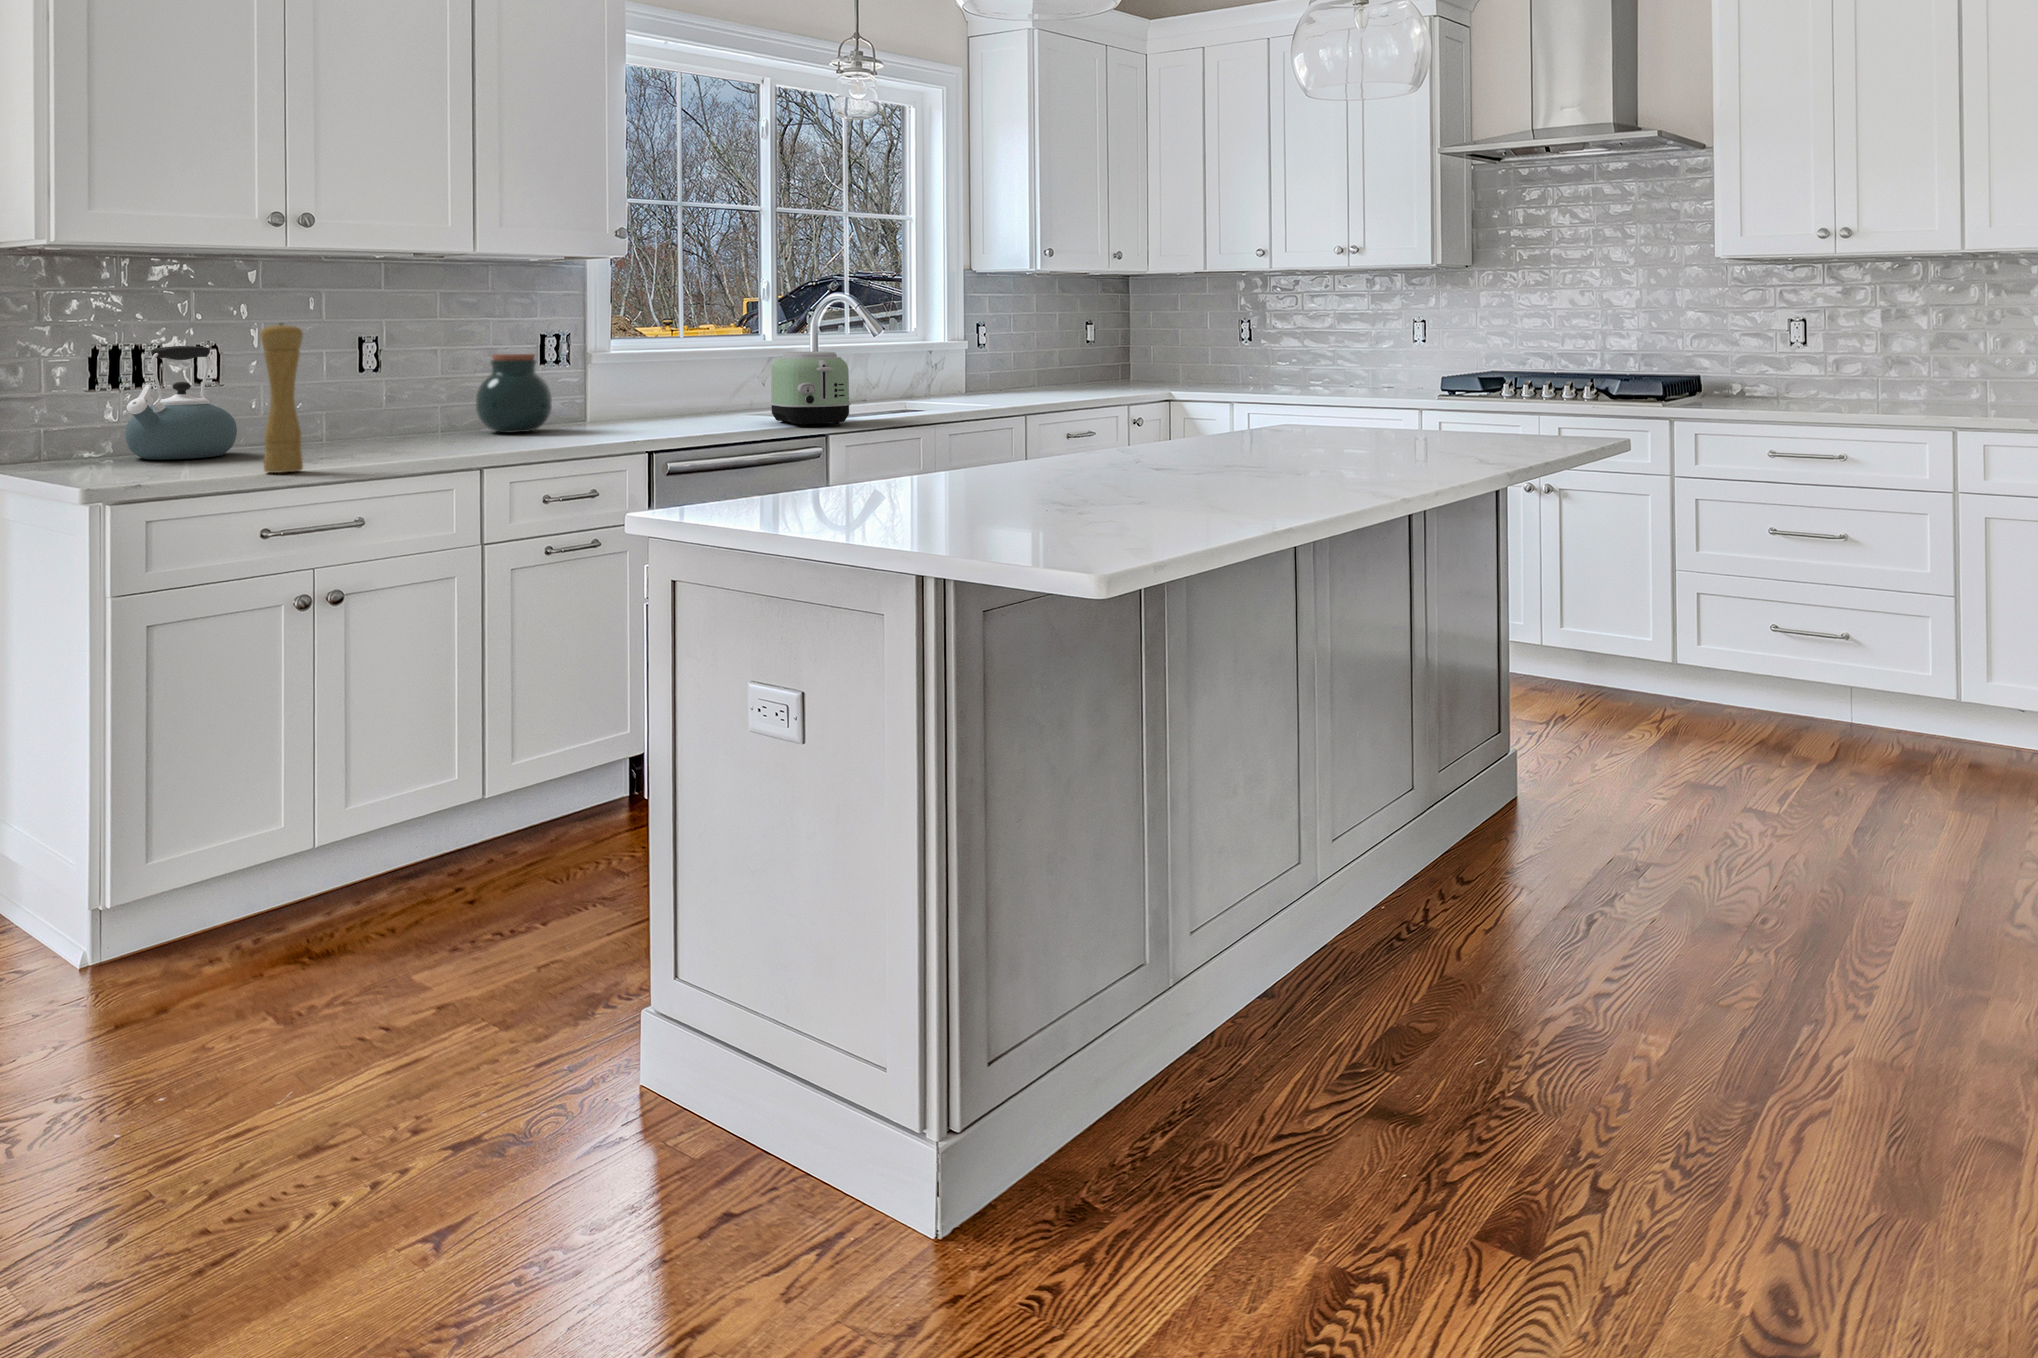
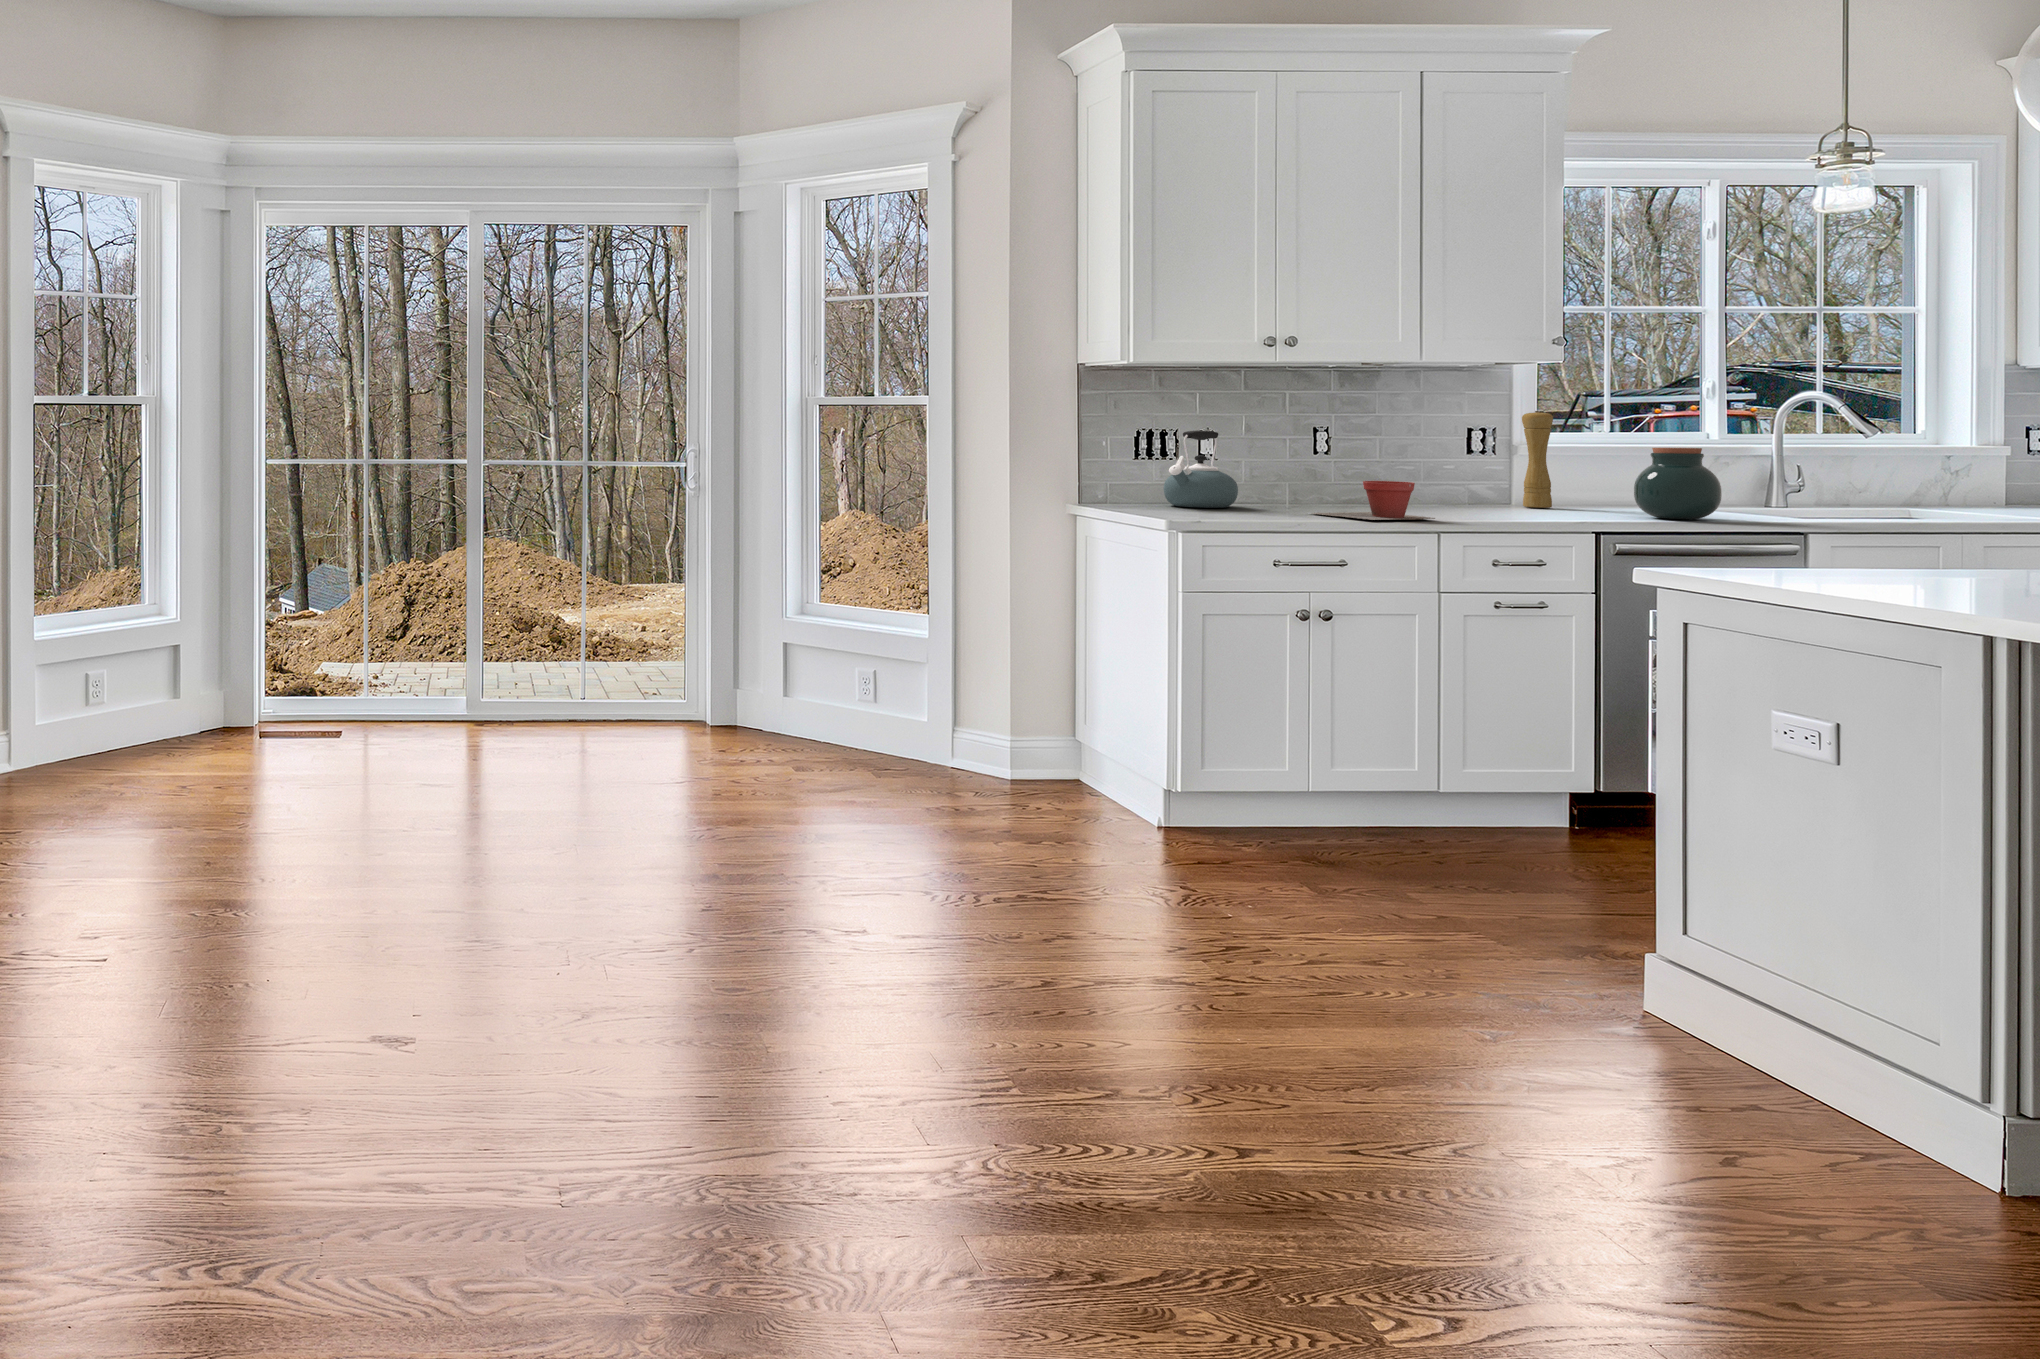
pepper mill: present [260,323,303,473] -> present [1522,411,1553,508]
toaster: present [770,352,851,426] -> none [1731,447,1842,519]
jar: present [476,354,552,433] -> present [1634,448,1722,519]
plant pot: none [324,409,477,463] -> present [1313,481,1435,520]

